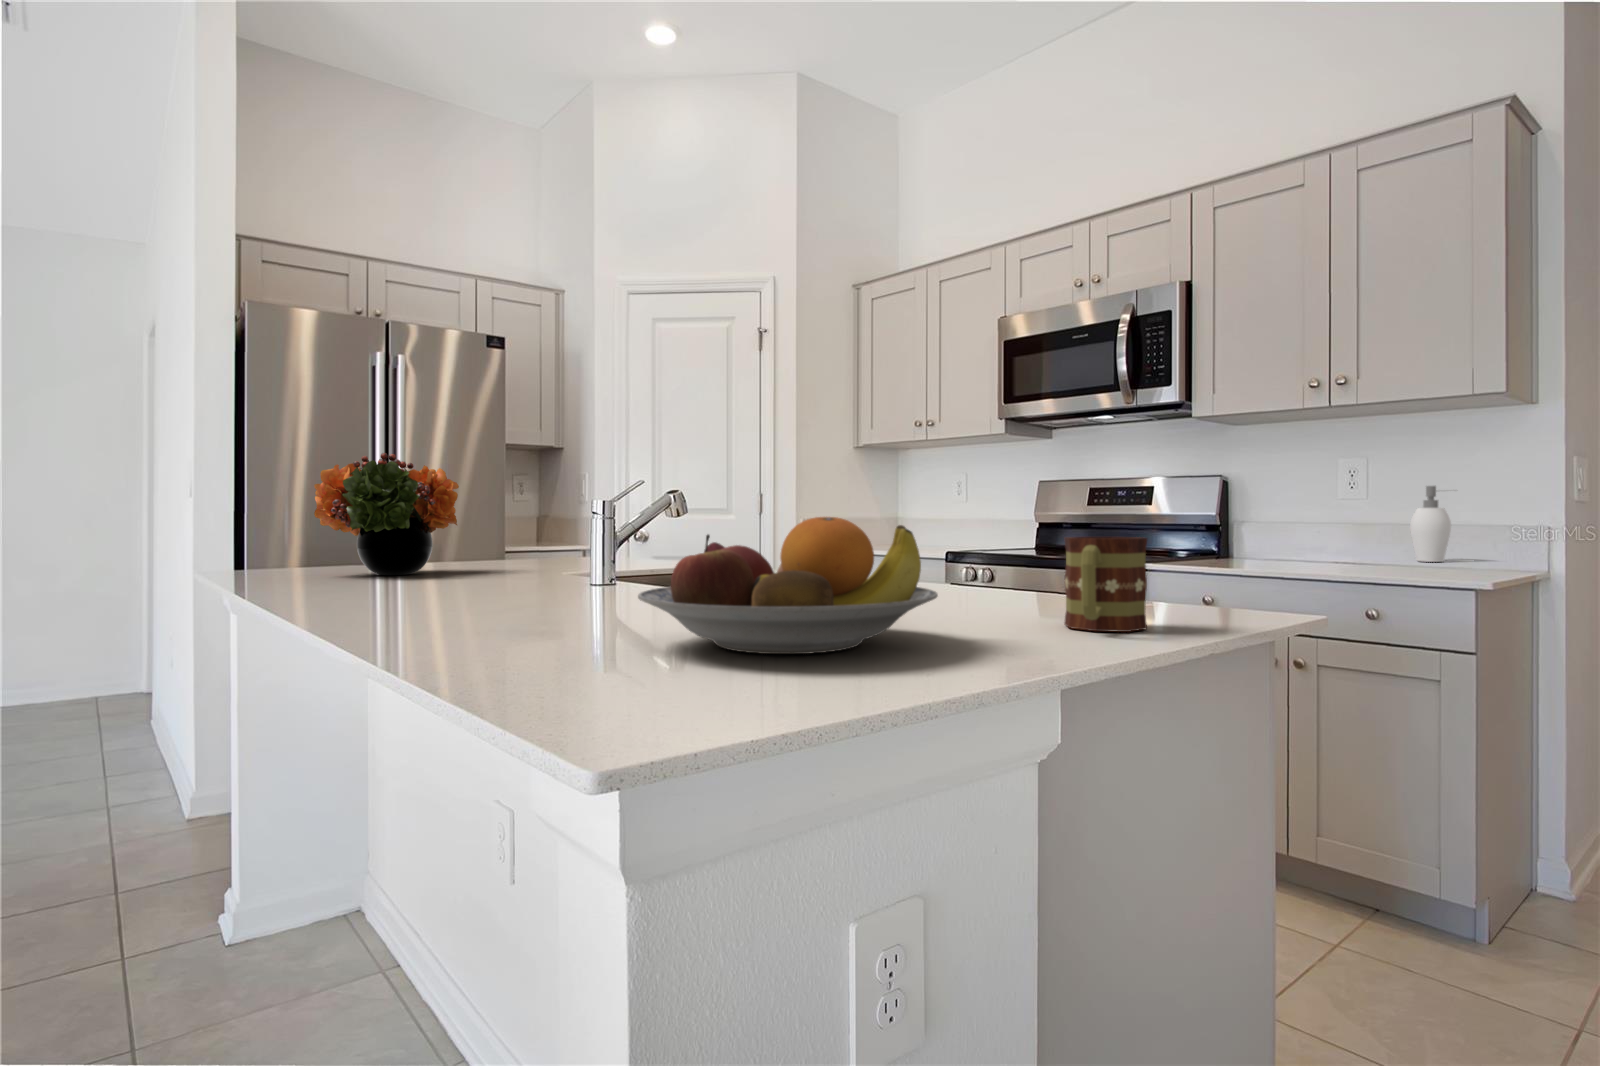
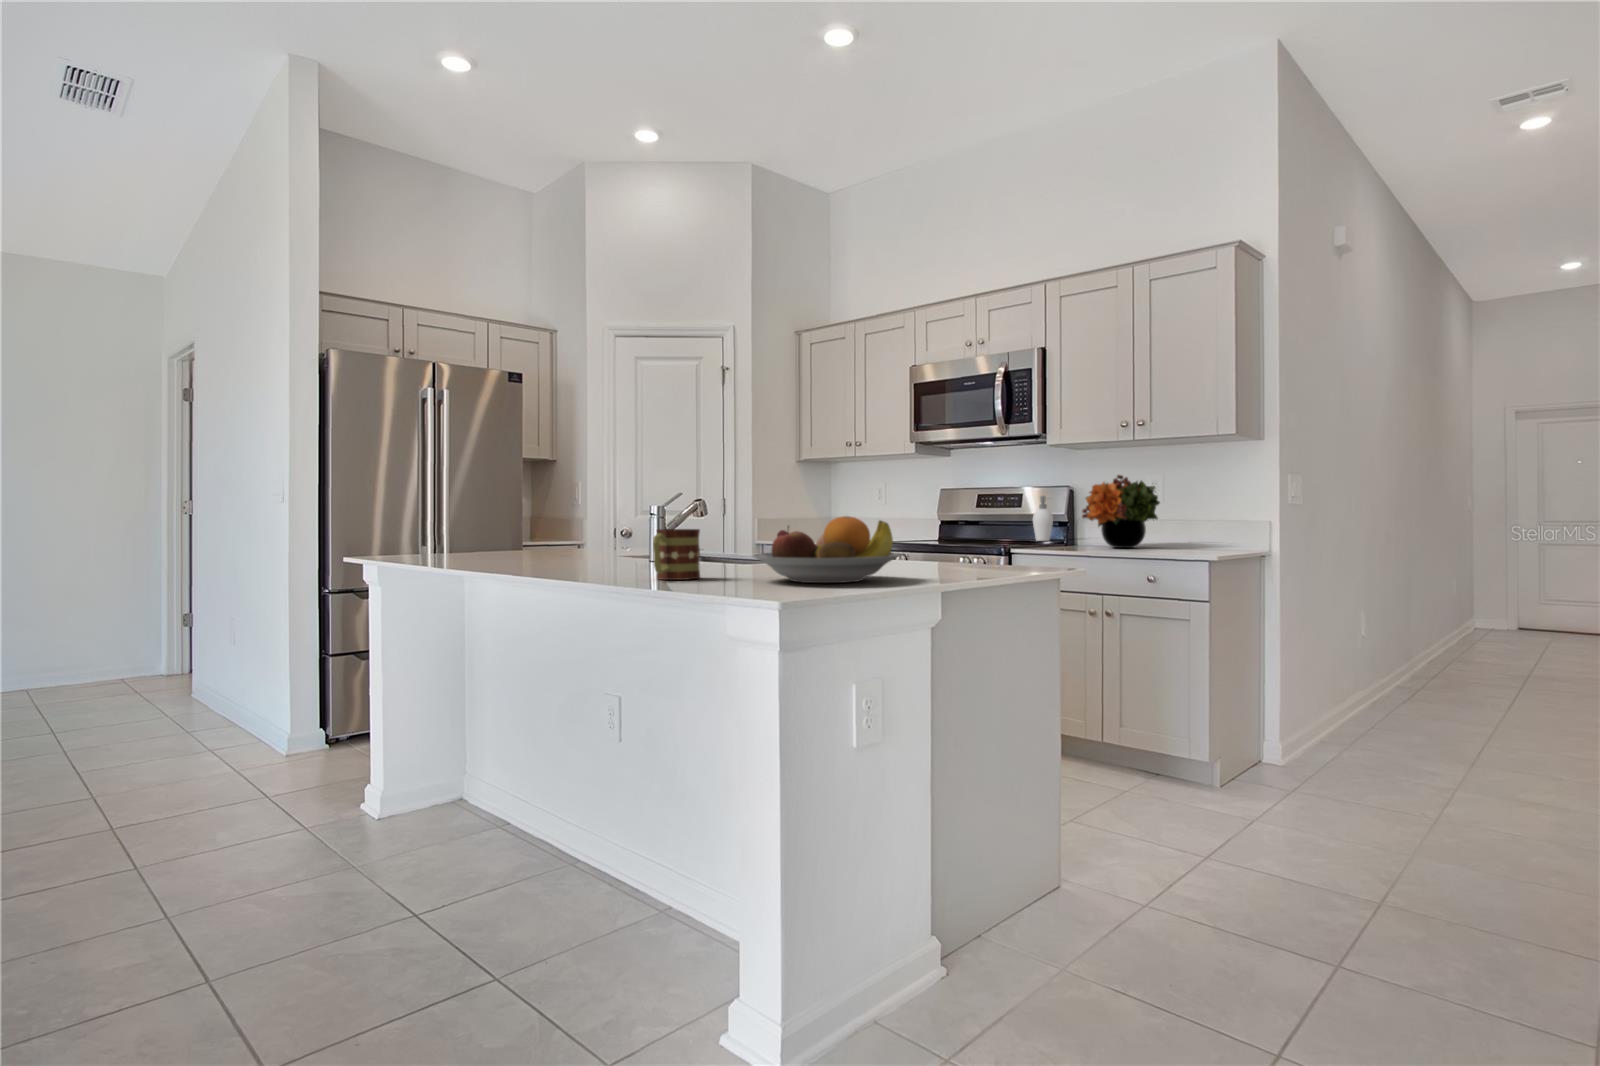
flower arrangement: present [314,453,459,575] -> present [1082,475,1160,548]
soap dispenser: present [1410,486,1451,562] -> present [1033,496,1053,541]
mug: present [1064,537,1147,632] -> present [653,529,700,580]

